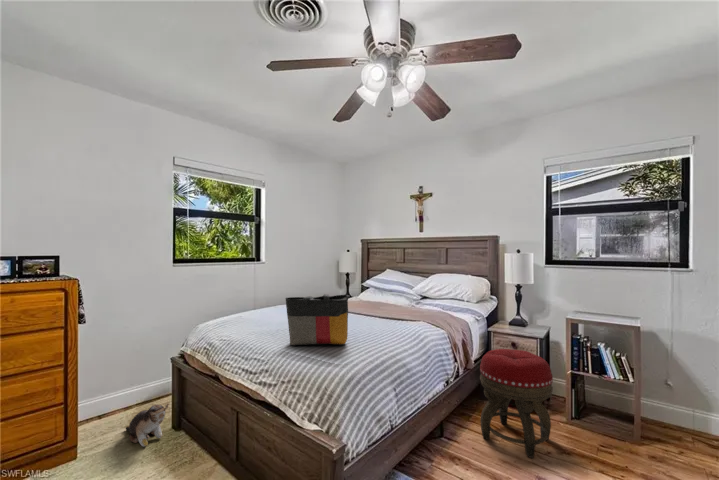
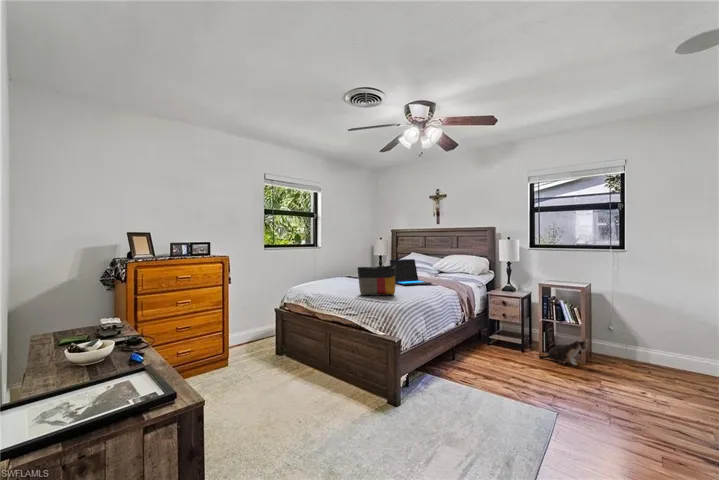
laptop: none [350,280,411,321] -> present [390,259,431,286]
footstool: present [480,349,553,458] -> none [479,304,526,368]
plush toy: present [126,404,169,447] -> present [539,339,590,365]

